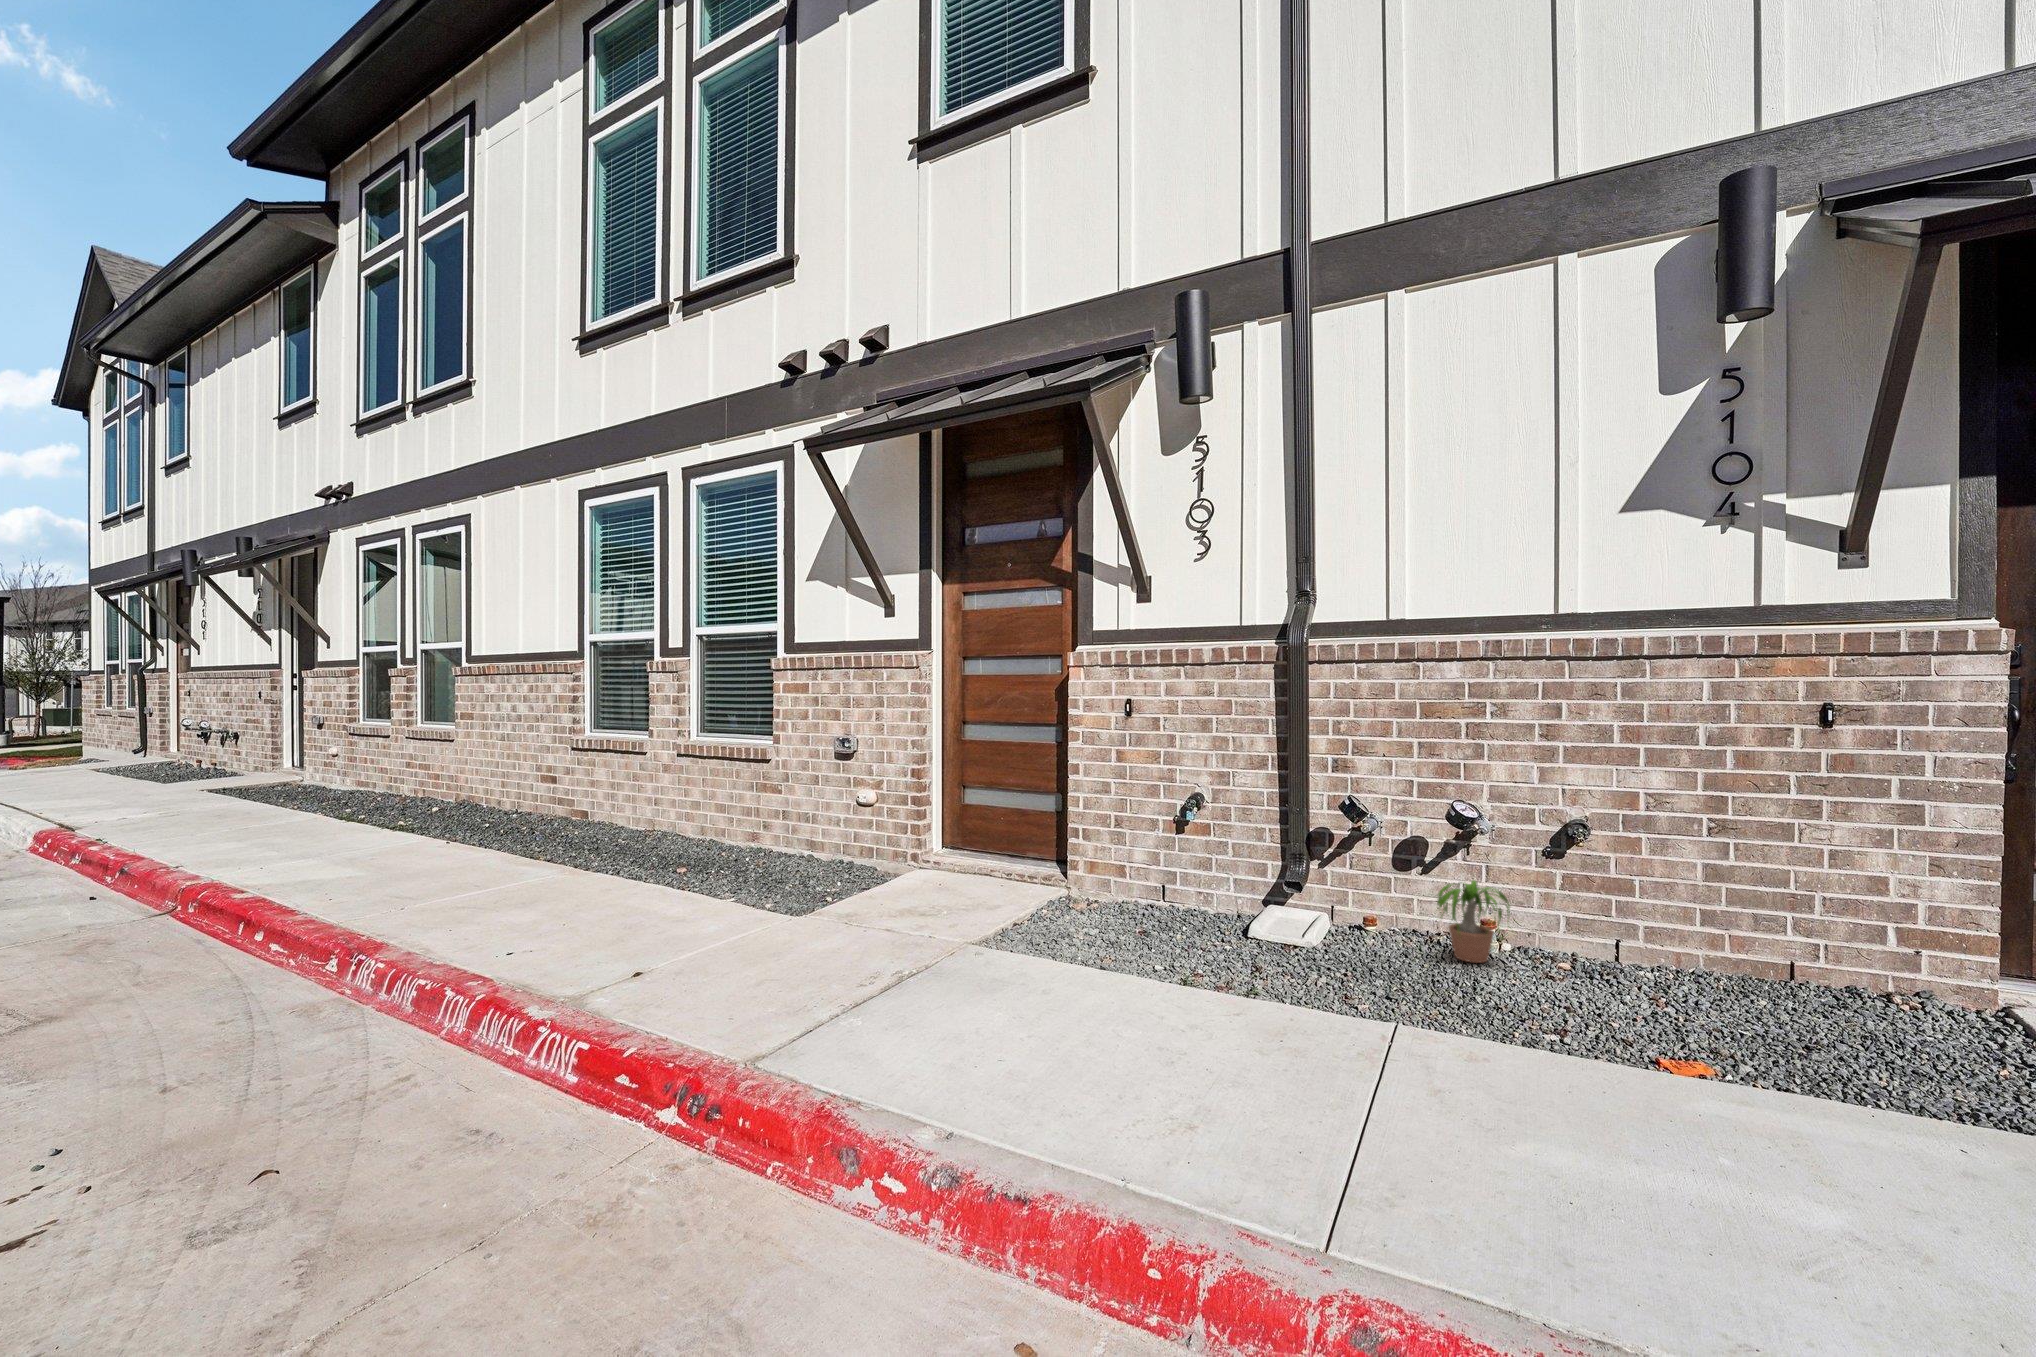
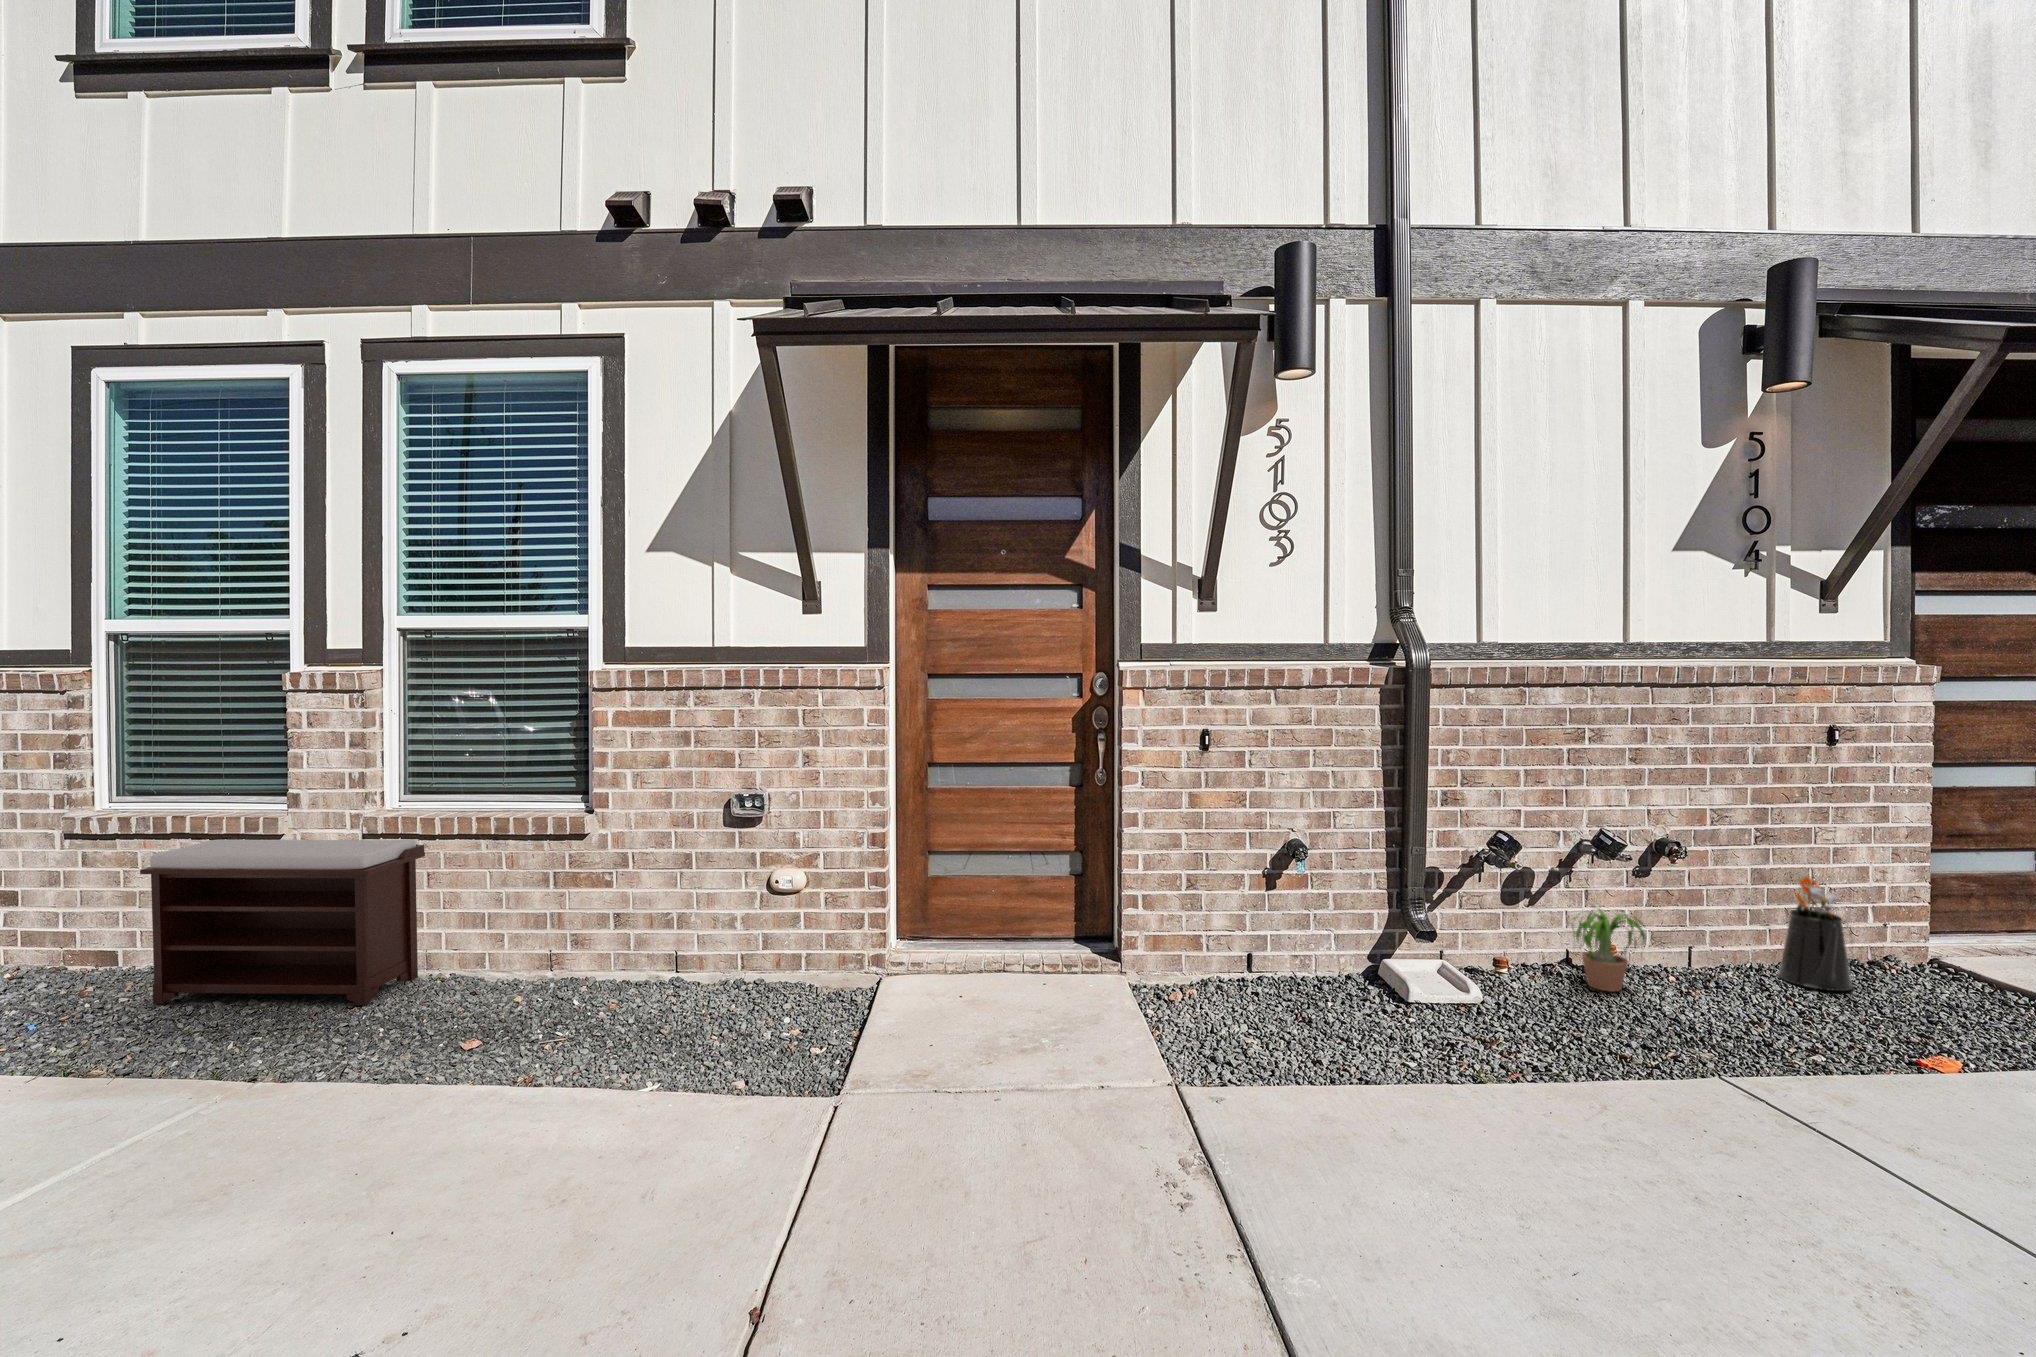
bench: none [581,753,699,847] -> present [140,840,425,1005]
watering can: none [1710,873,1800,1007] -> present [1777,877,1854,991]

